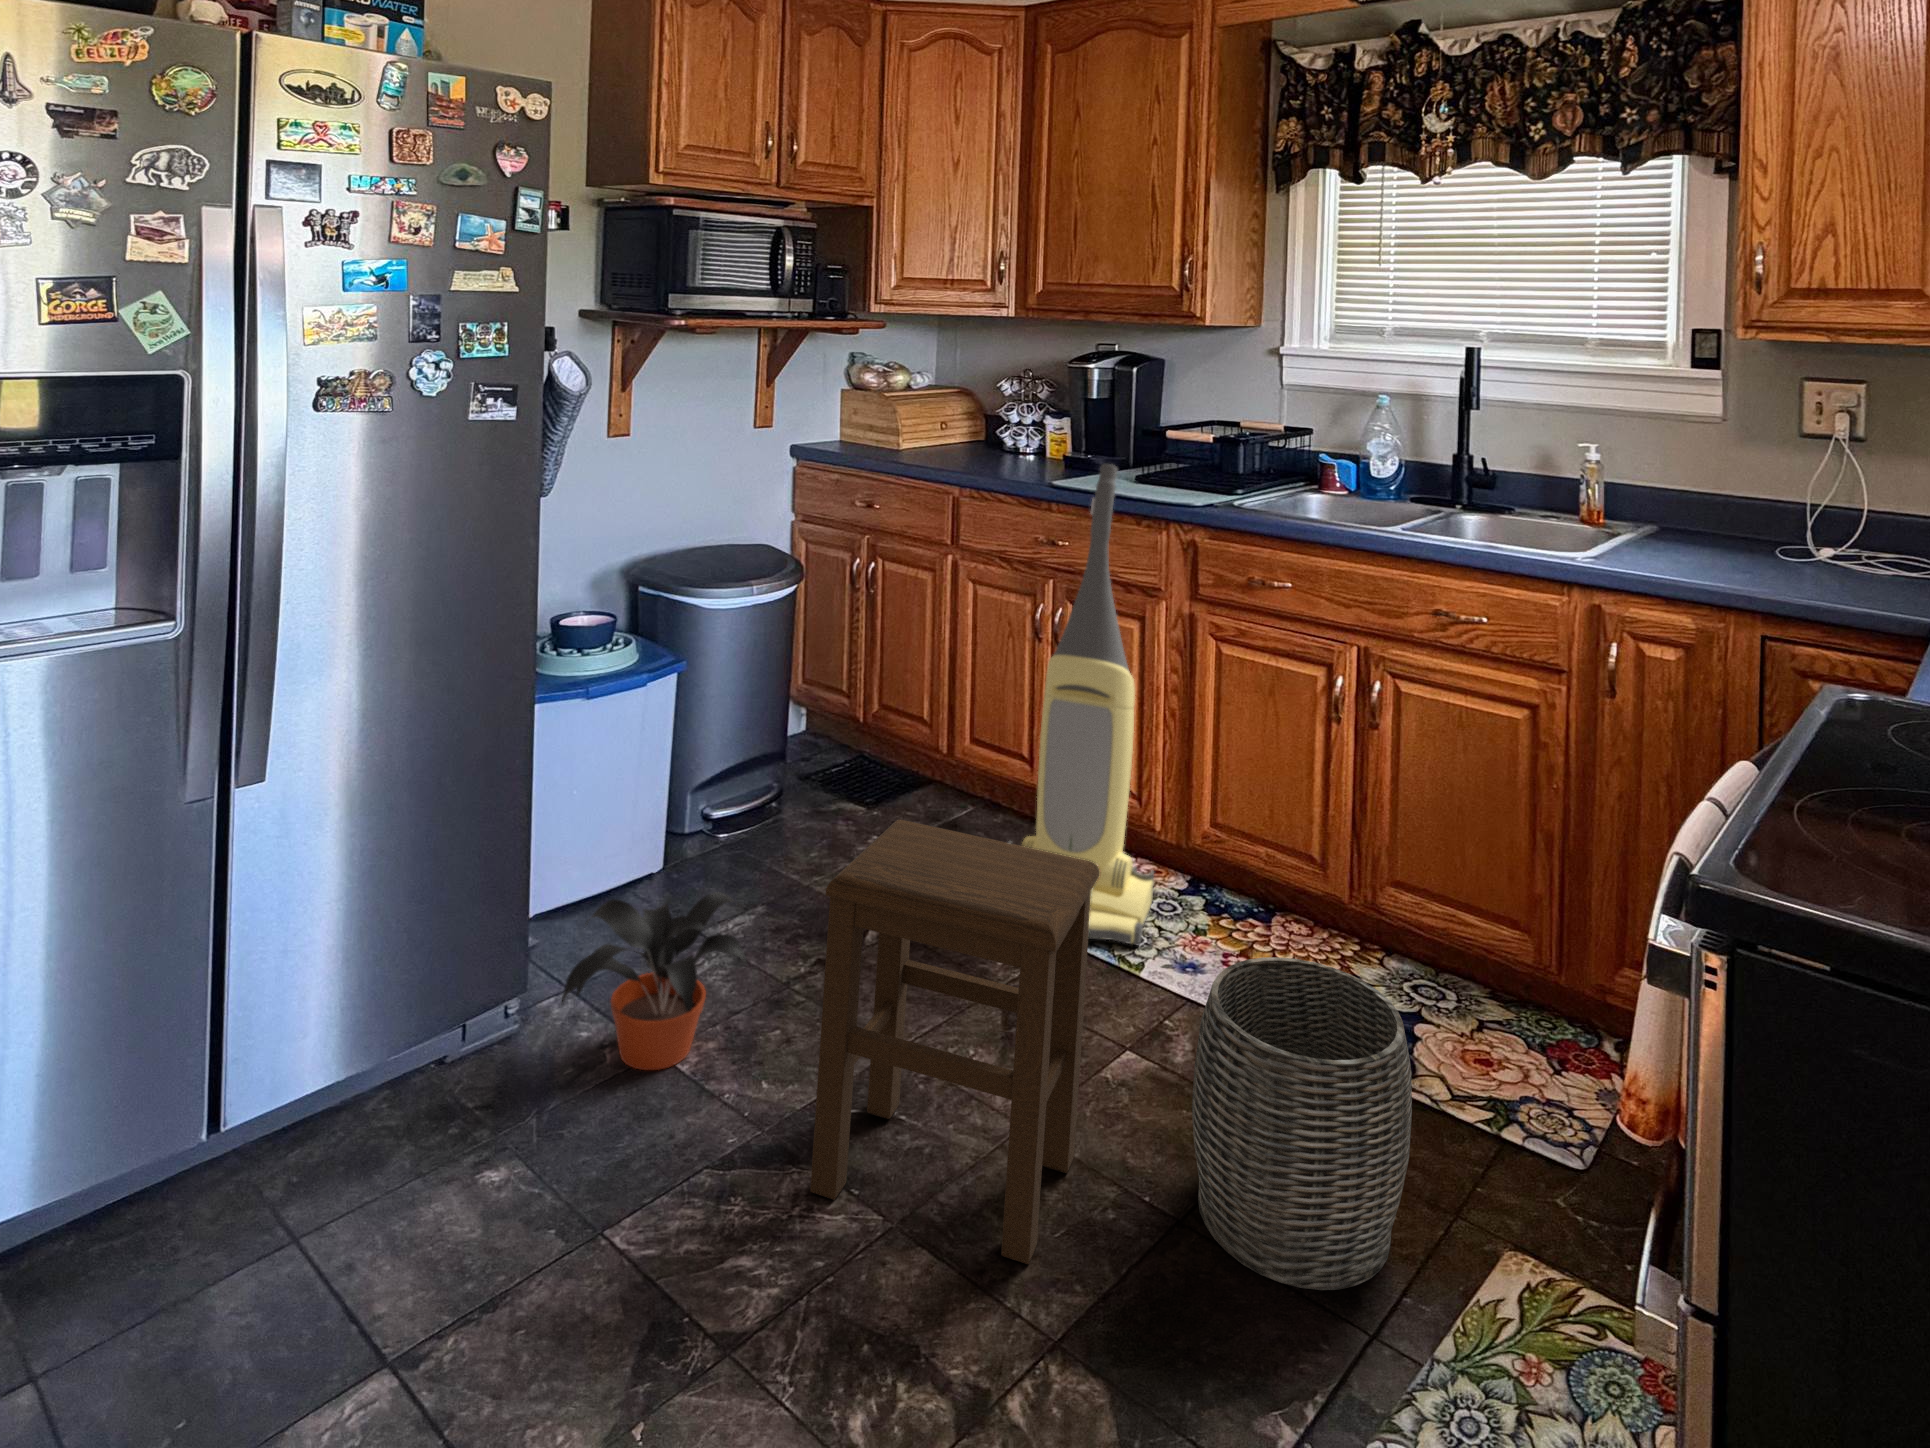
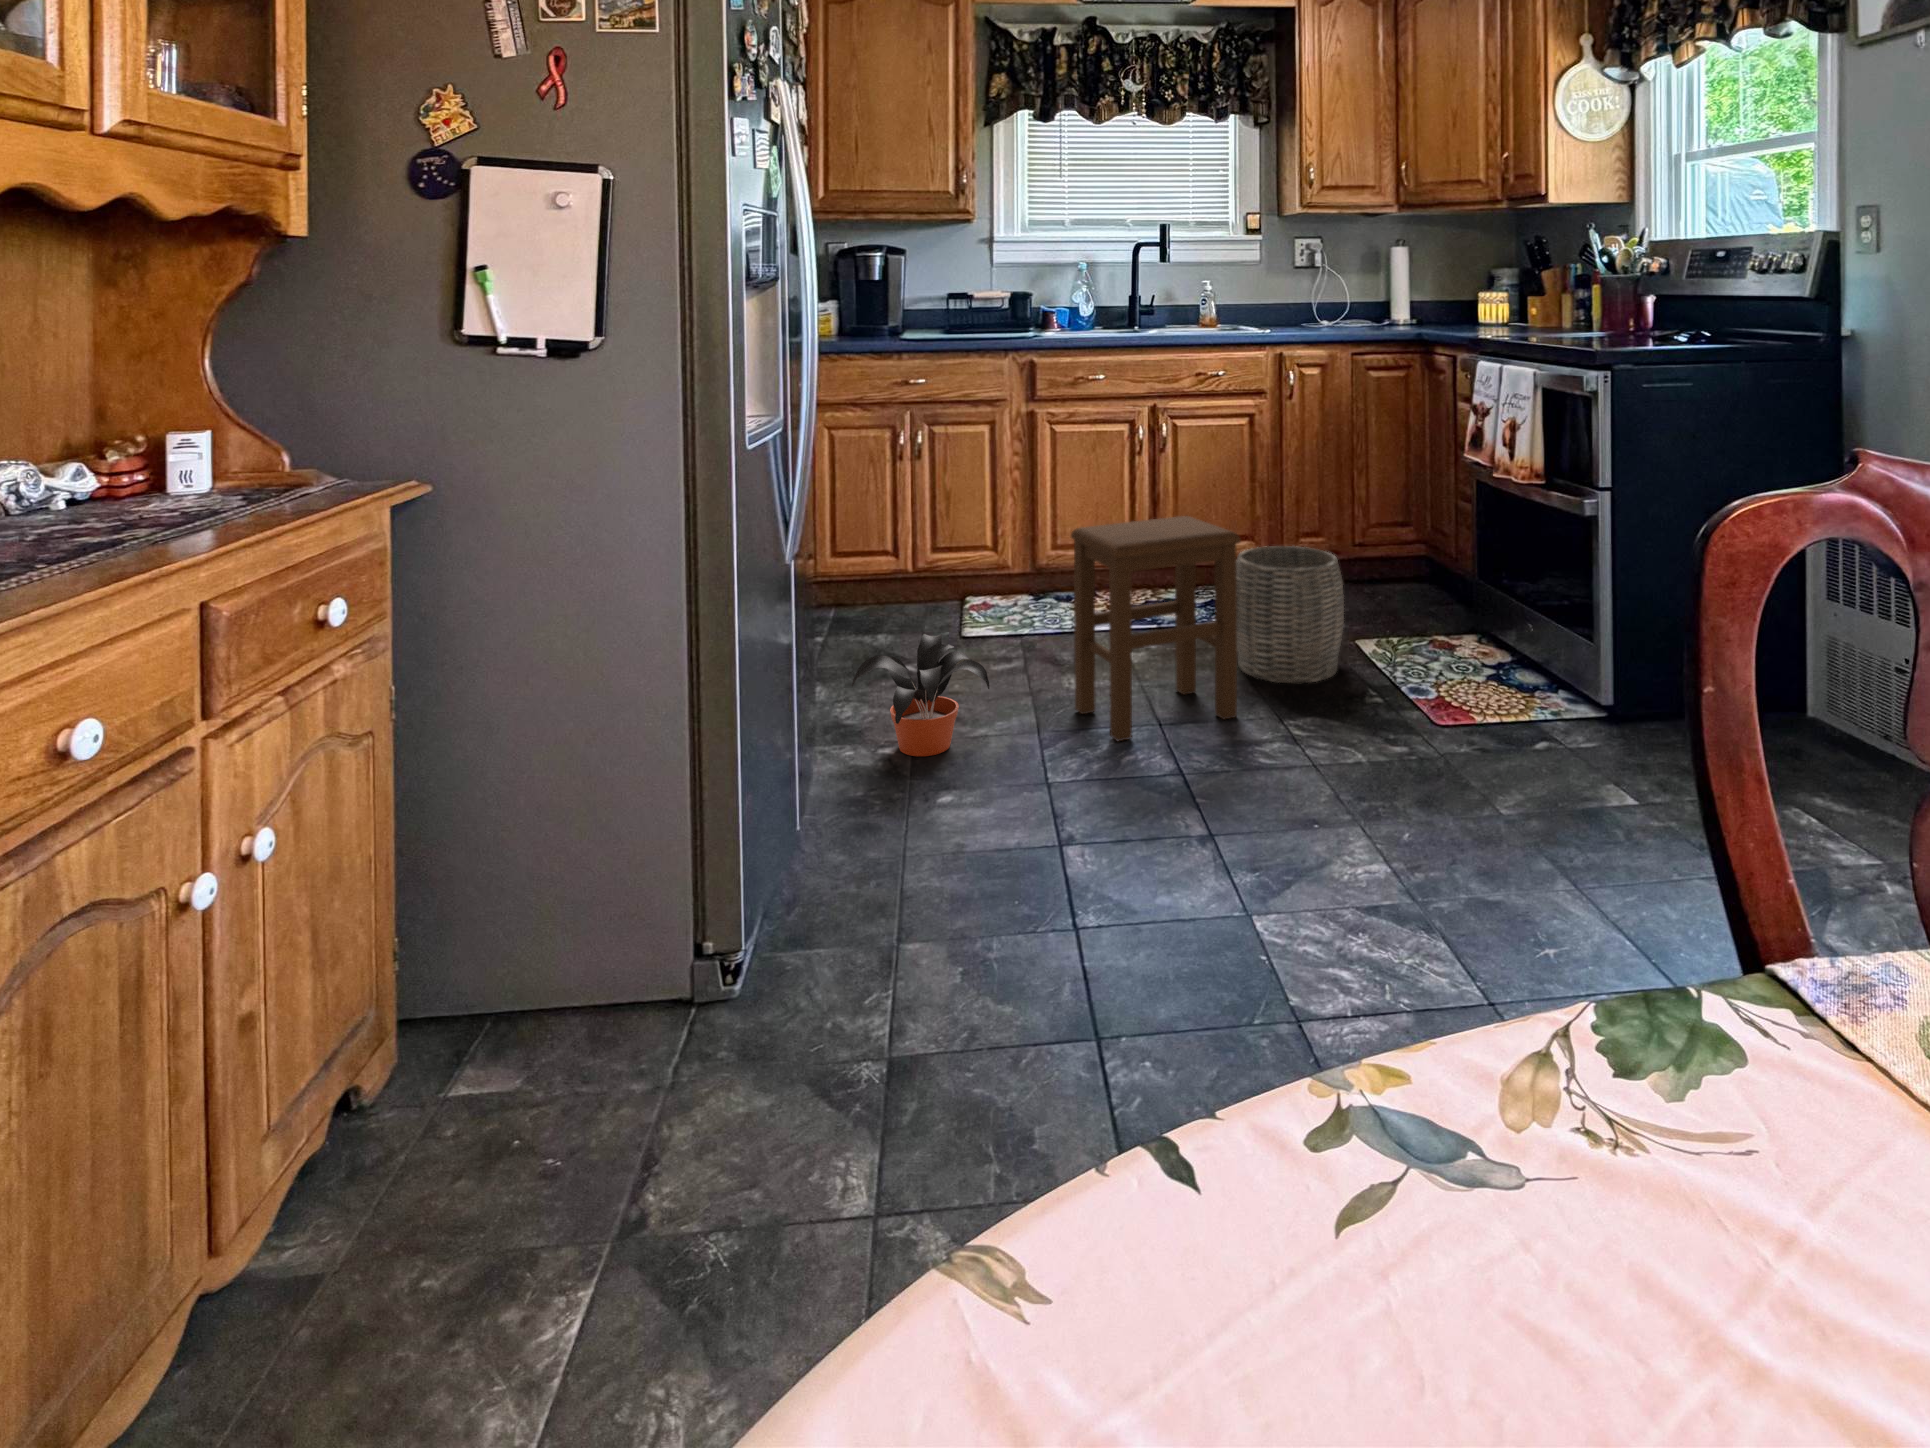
vacuum cleaner: present [1009,464,1154,945] -> none [941,318,1065,641]

